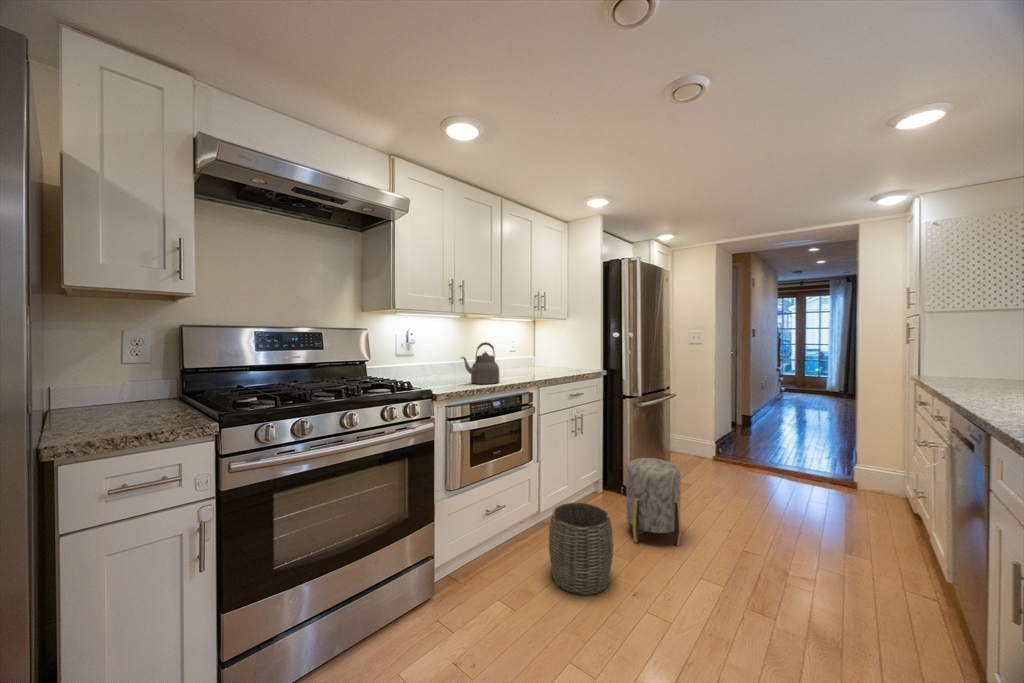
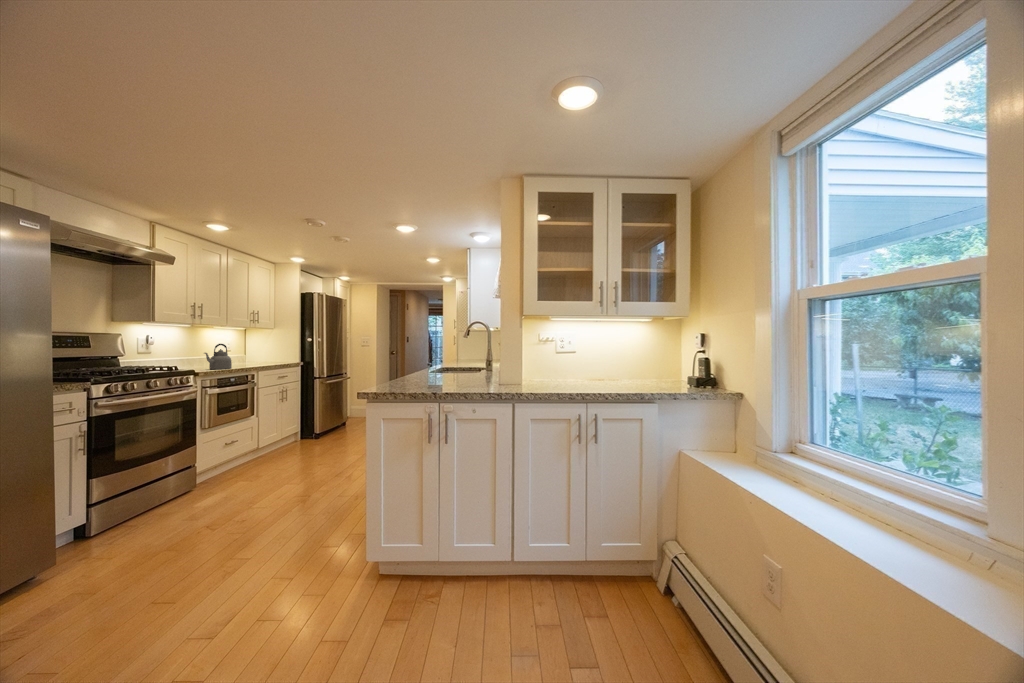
stool: present [626,458,681,546] -> none [316,407,347,451]
woven basket: present [549,503,613,595] -> none [271,430,309,471]

